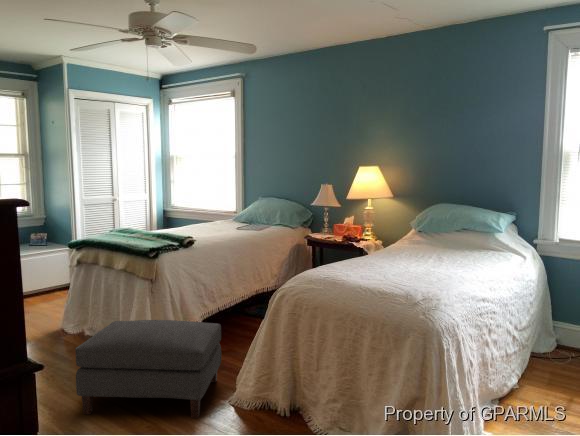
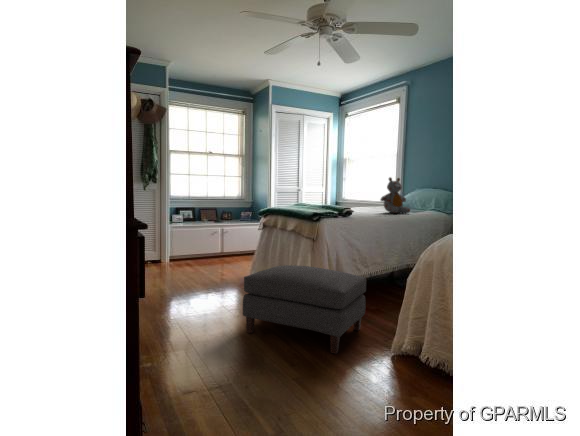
stuffed bear: none [223,192,256,234] -> present [381,177,410,213]

